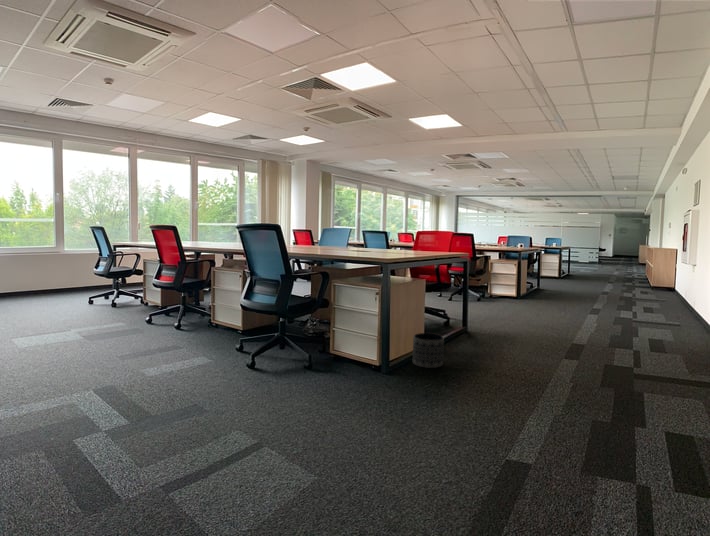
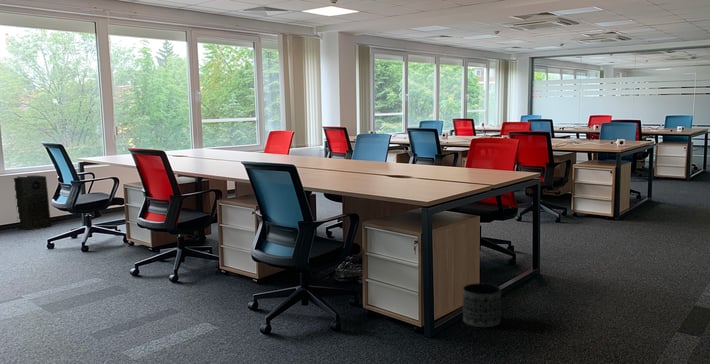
air purifier: none [63,252,91,294] -> present [14,176,51,230]

